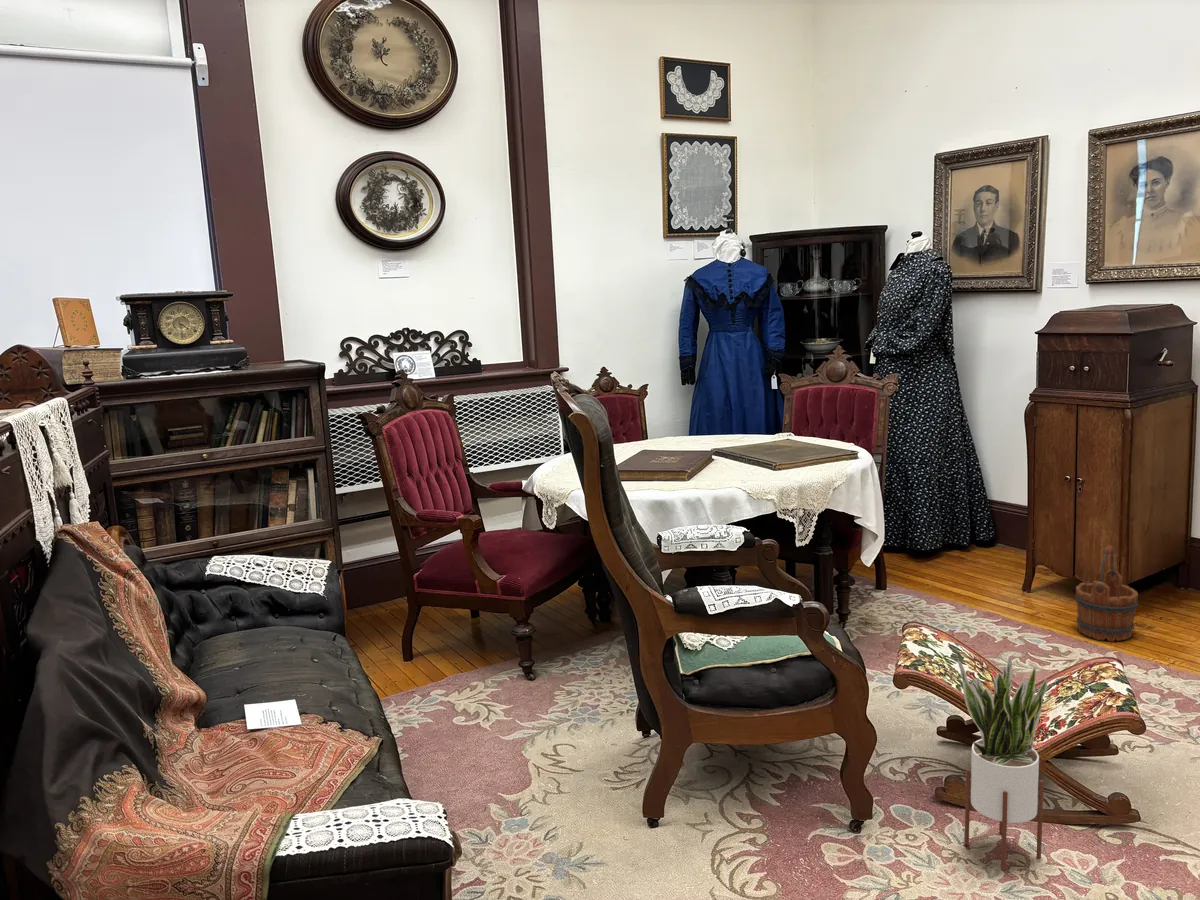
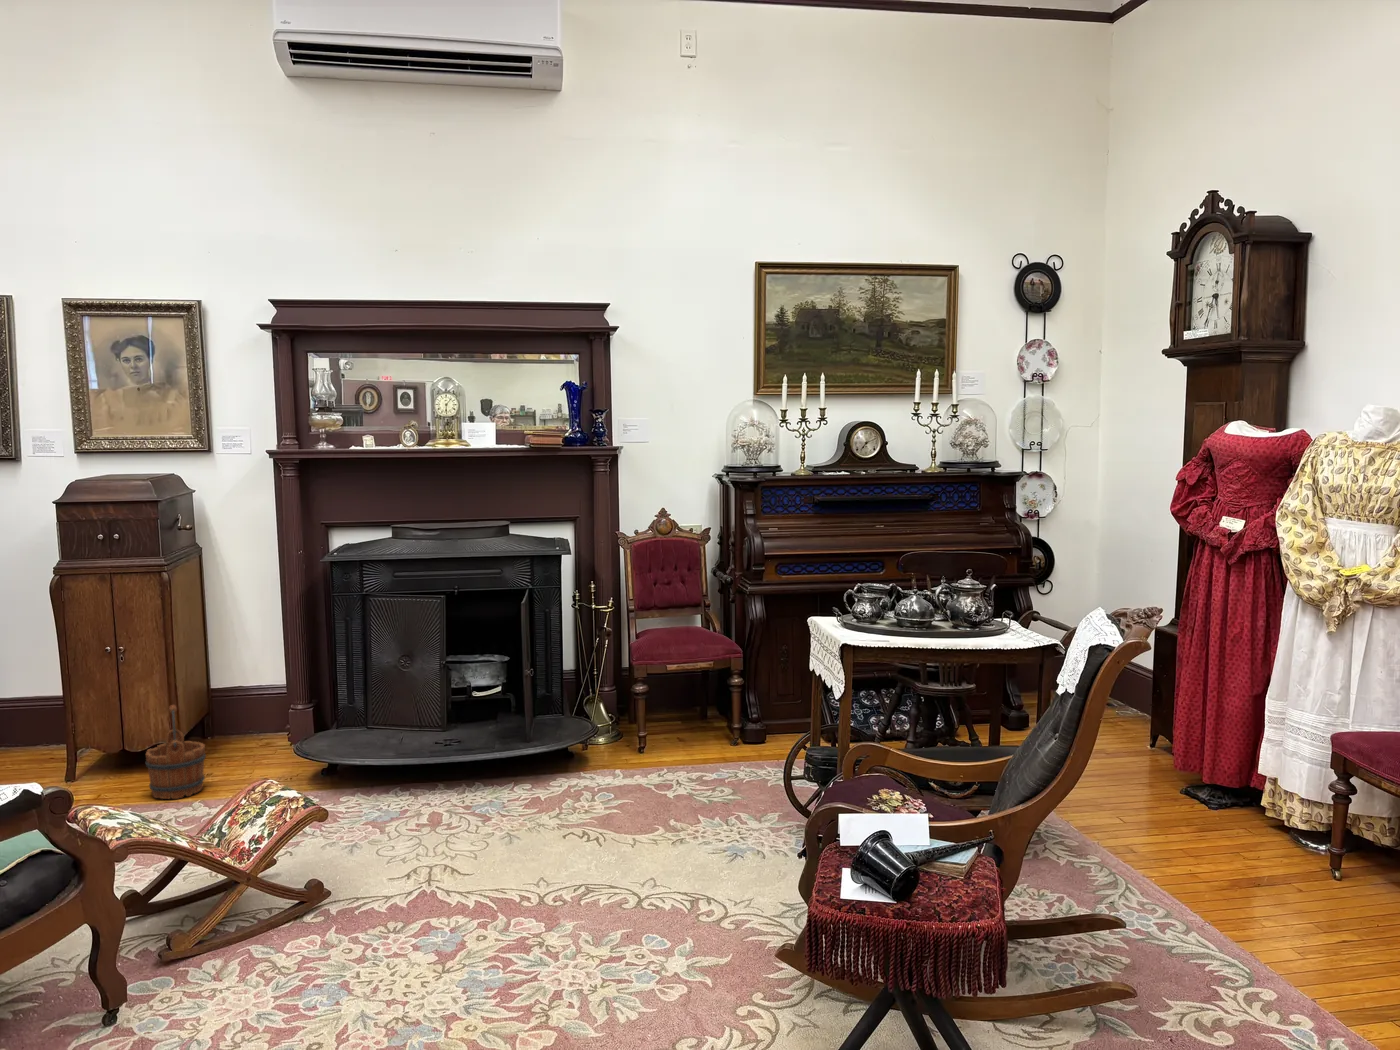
potted plant: present [958,656,1047,871] -> none [206,780,282,979]

